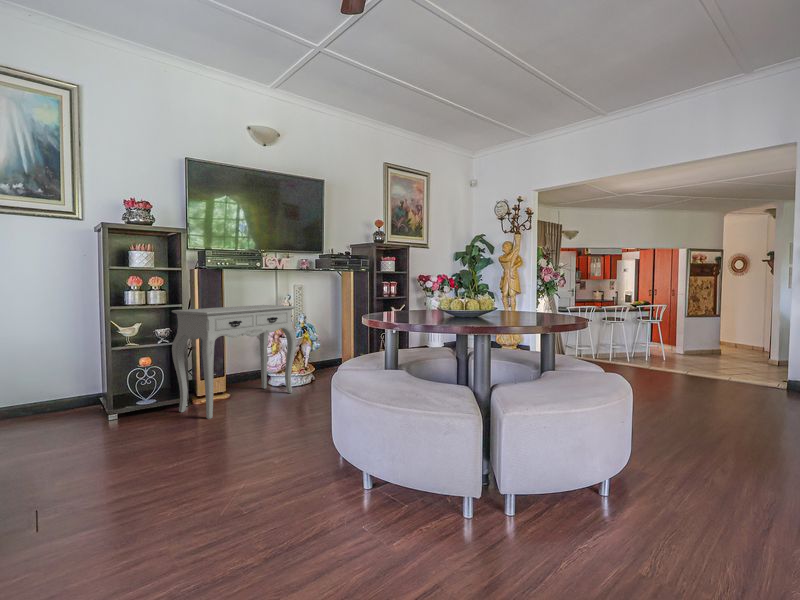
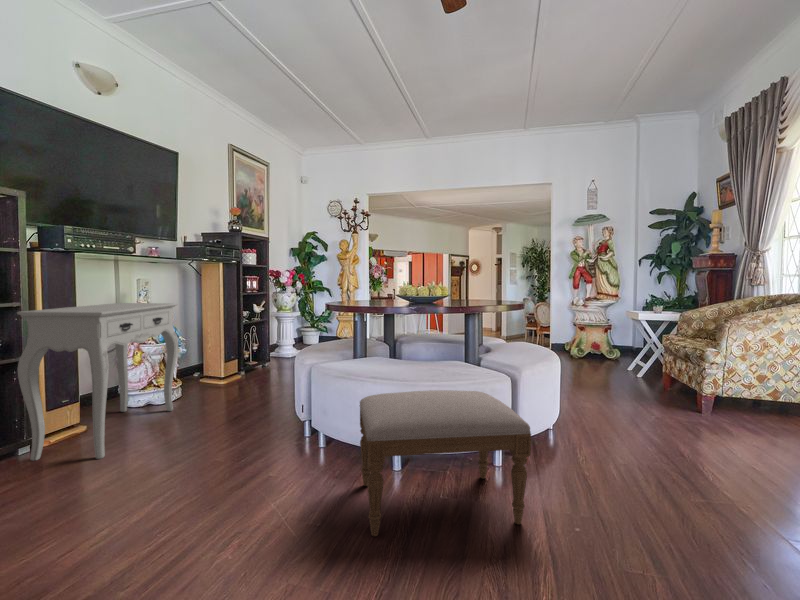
ottoman: none [258,401,446,570] -> present [360,390,531,536]

